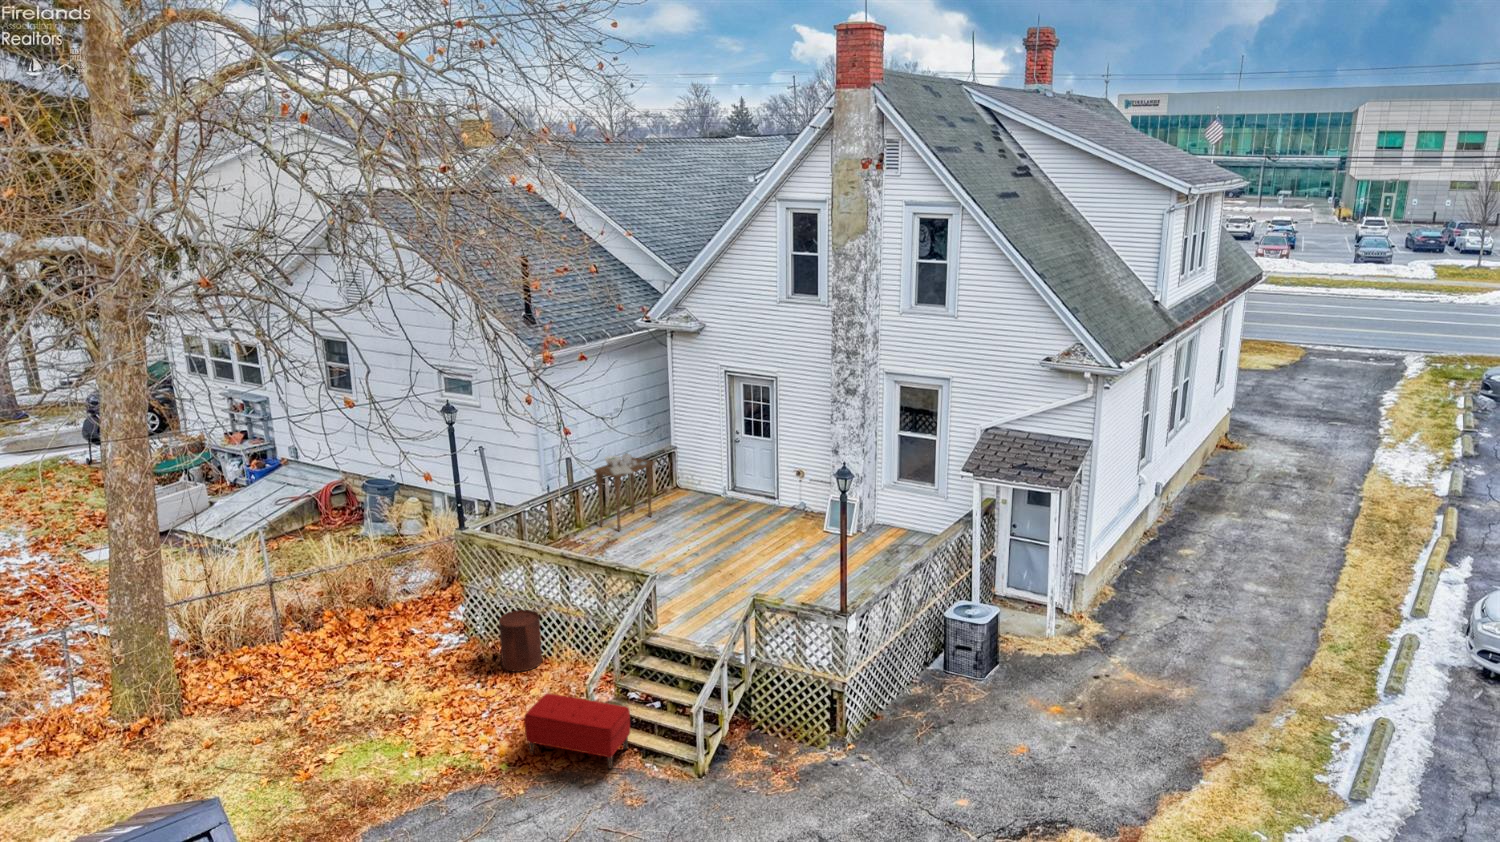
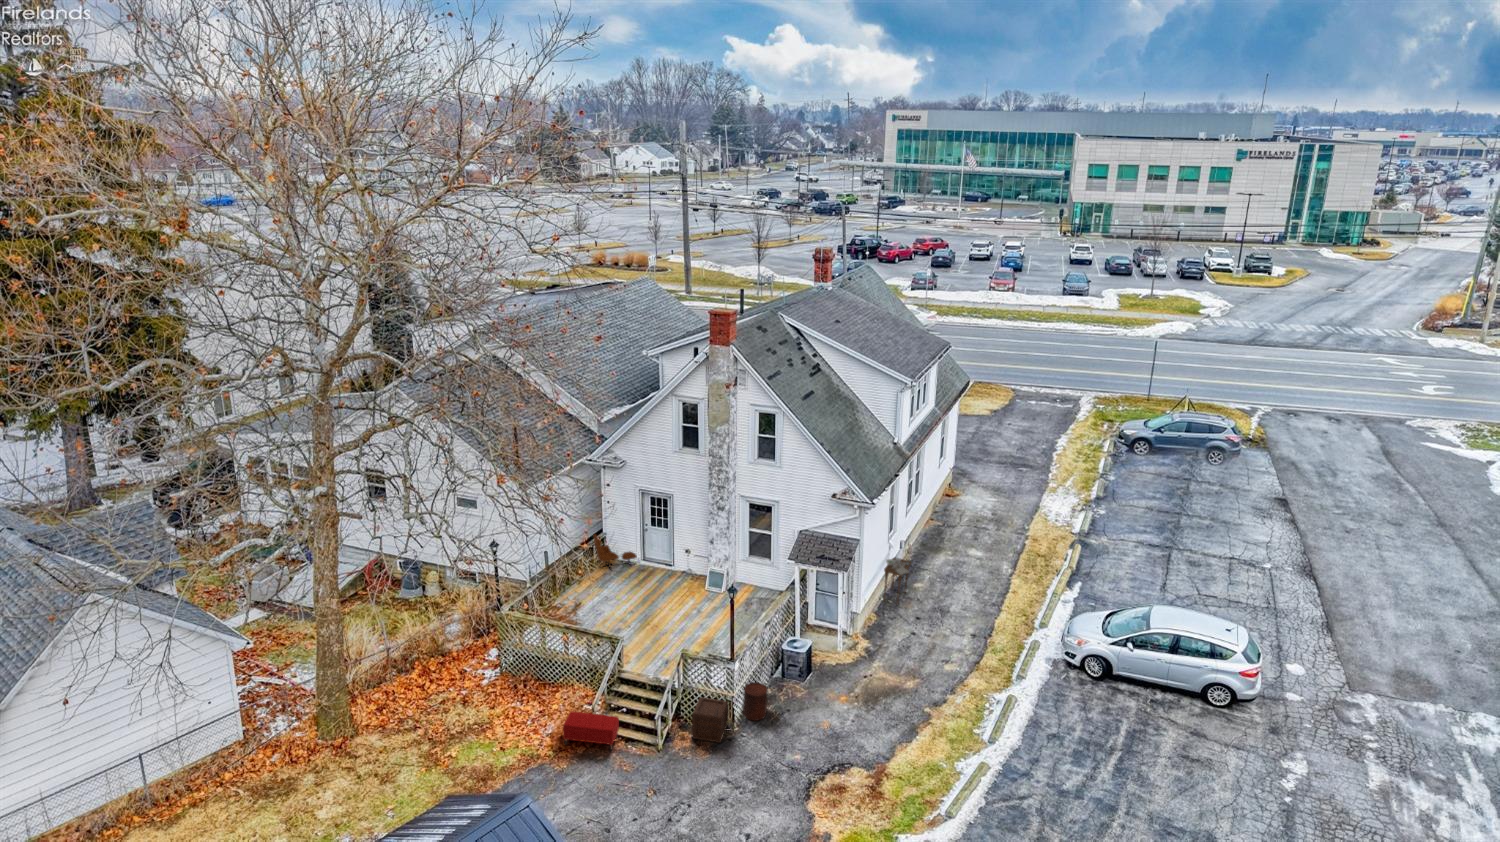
lounge chair: none [650,448,719,507] -> present [594,534,637,567]
side table: present [594,453,654,531] -> present [883,558,911,604]
trash can: present [499,610,542,672] -> present [743,682,768,721]
wooden crate: none [765,683,838,771] -> present [692,697,728,743]

